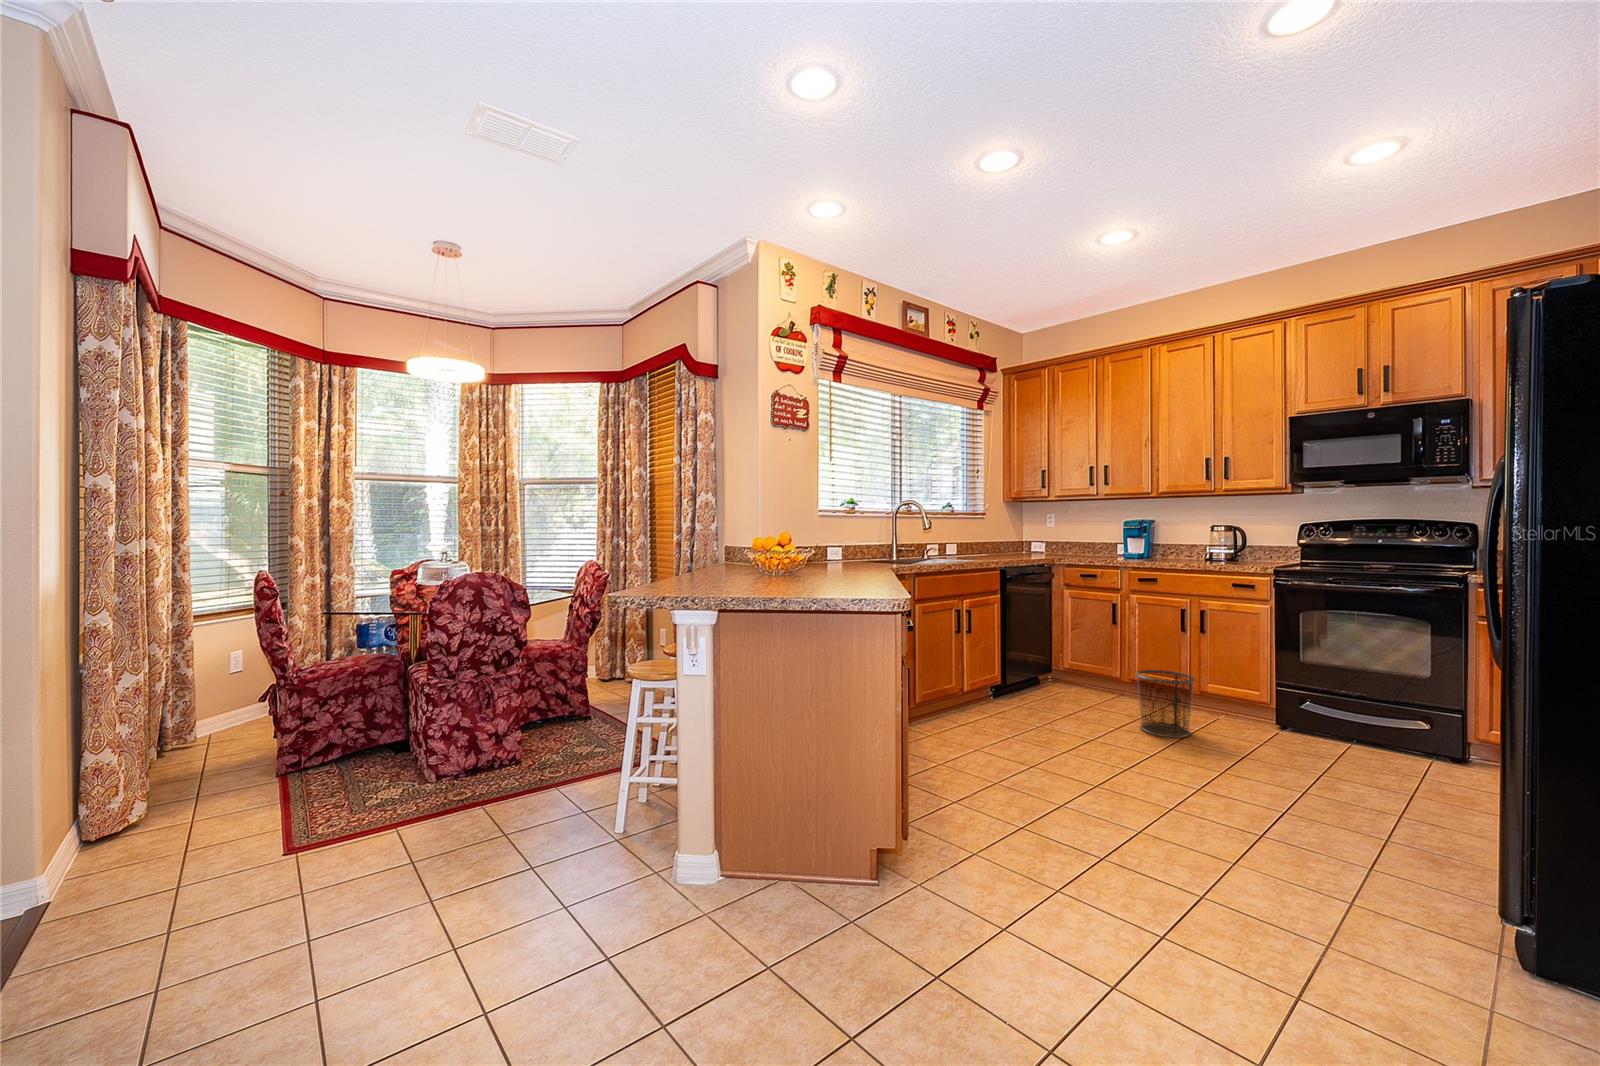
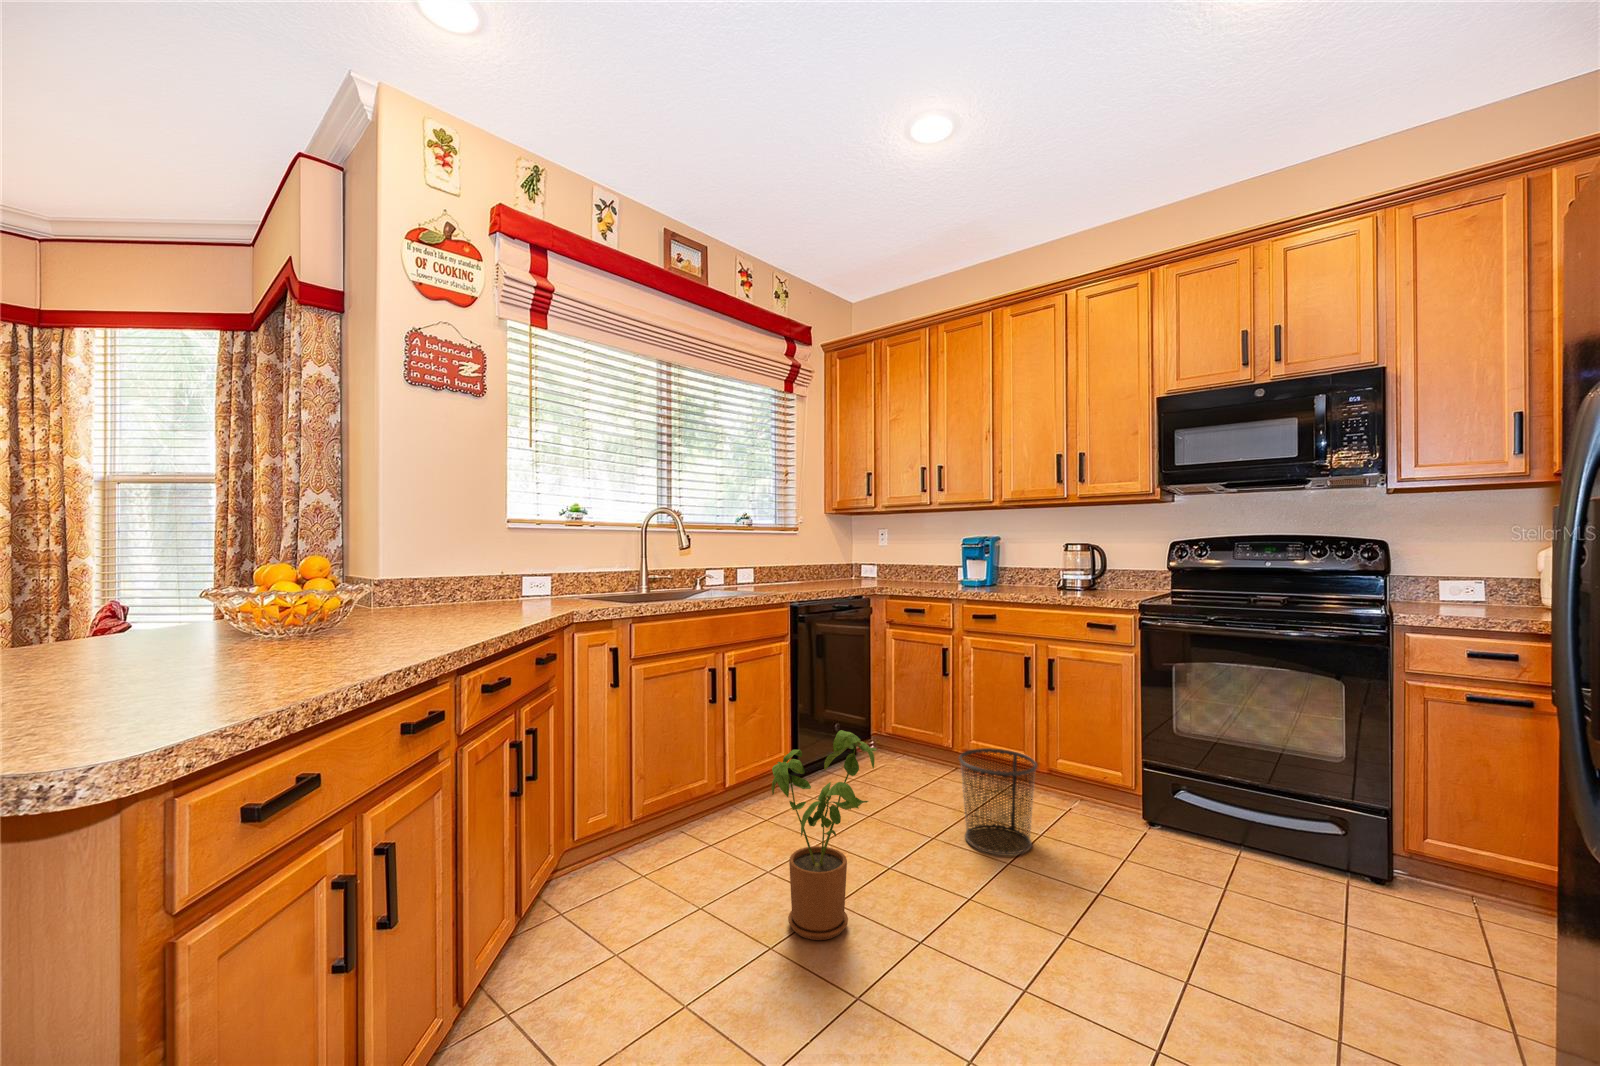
house plant: none [1023,642,1094,766] -> present [771,730,877,940]

